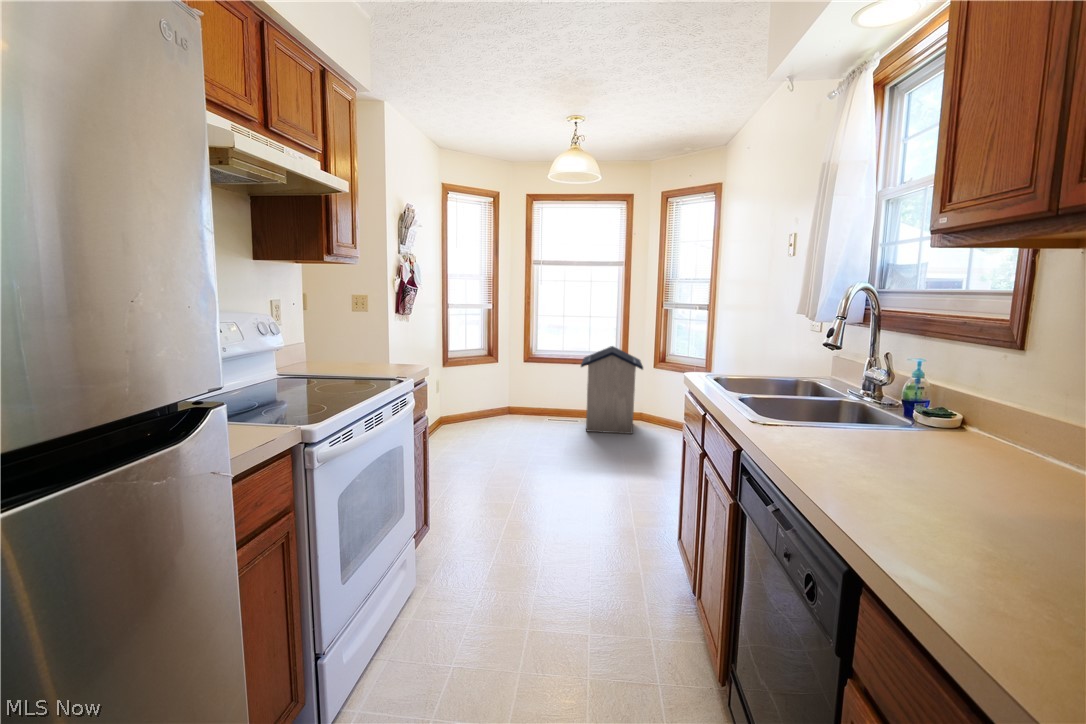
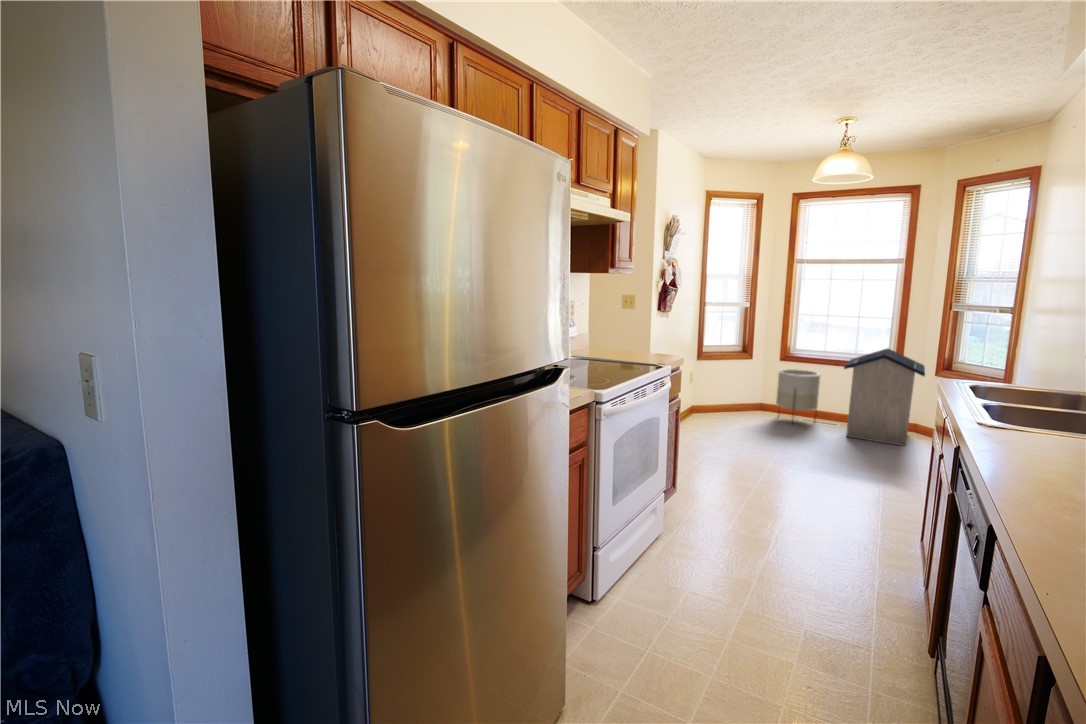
planter: none [523,370,560,427] -> present [776,369,820,416]

